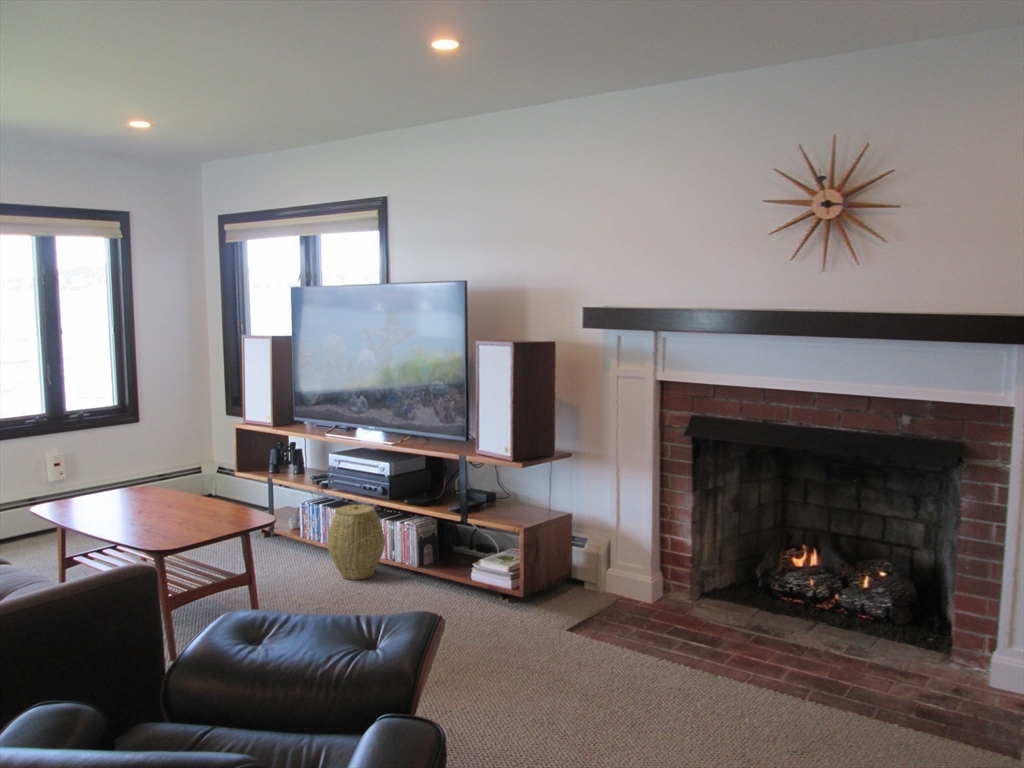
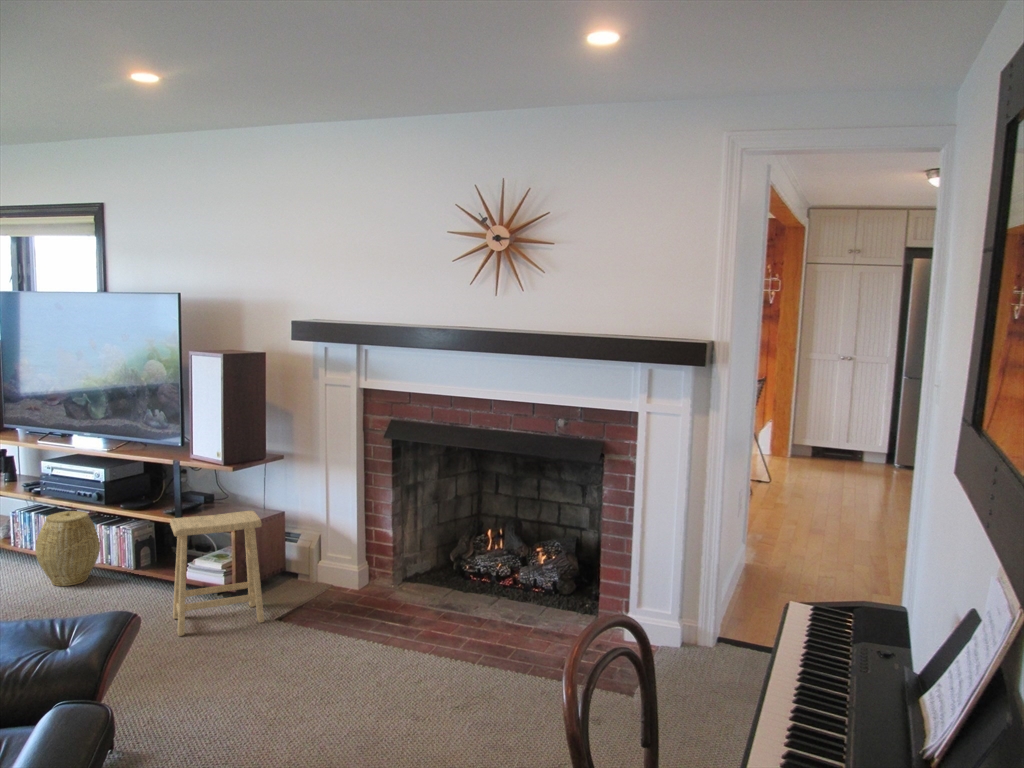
footstool: none [462,511,558,641] -> present [170,511,264,636]

